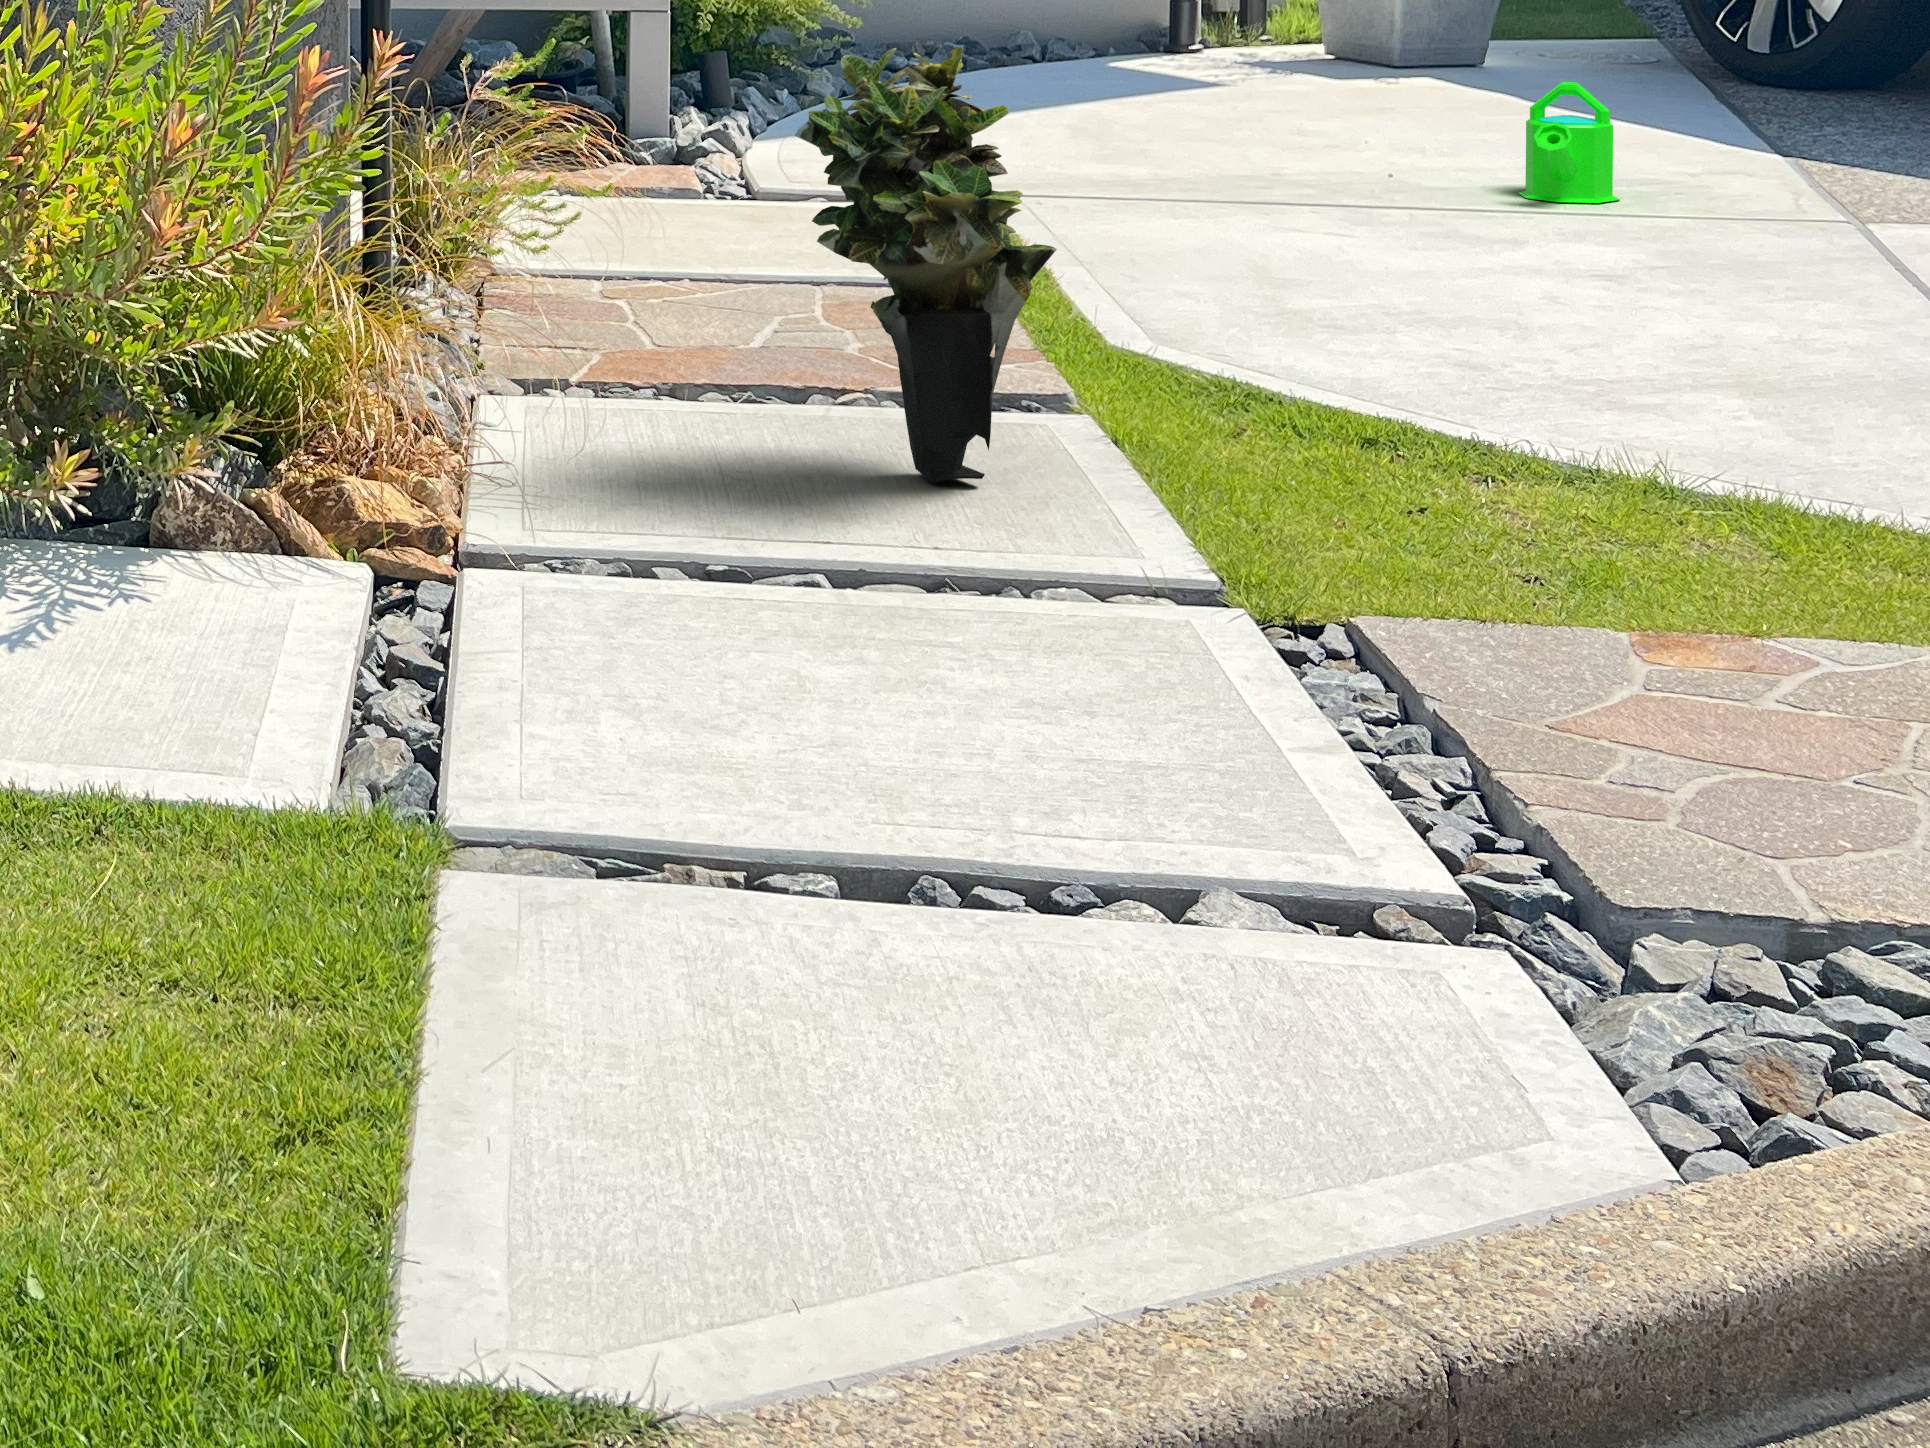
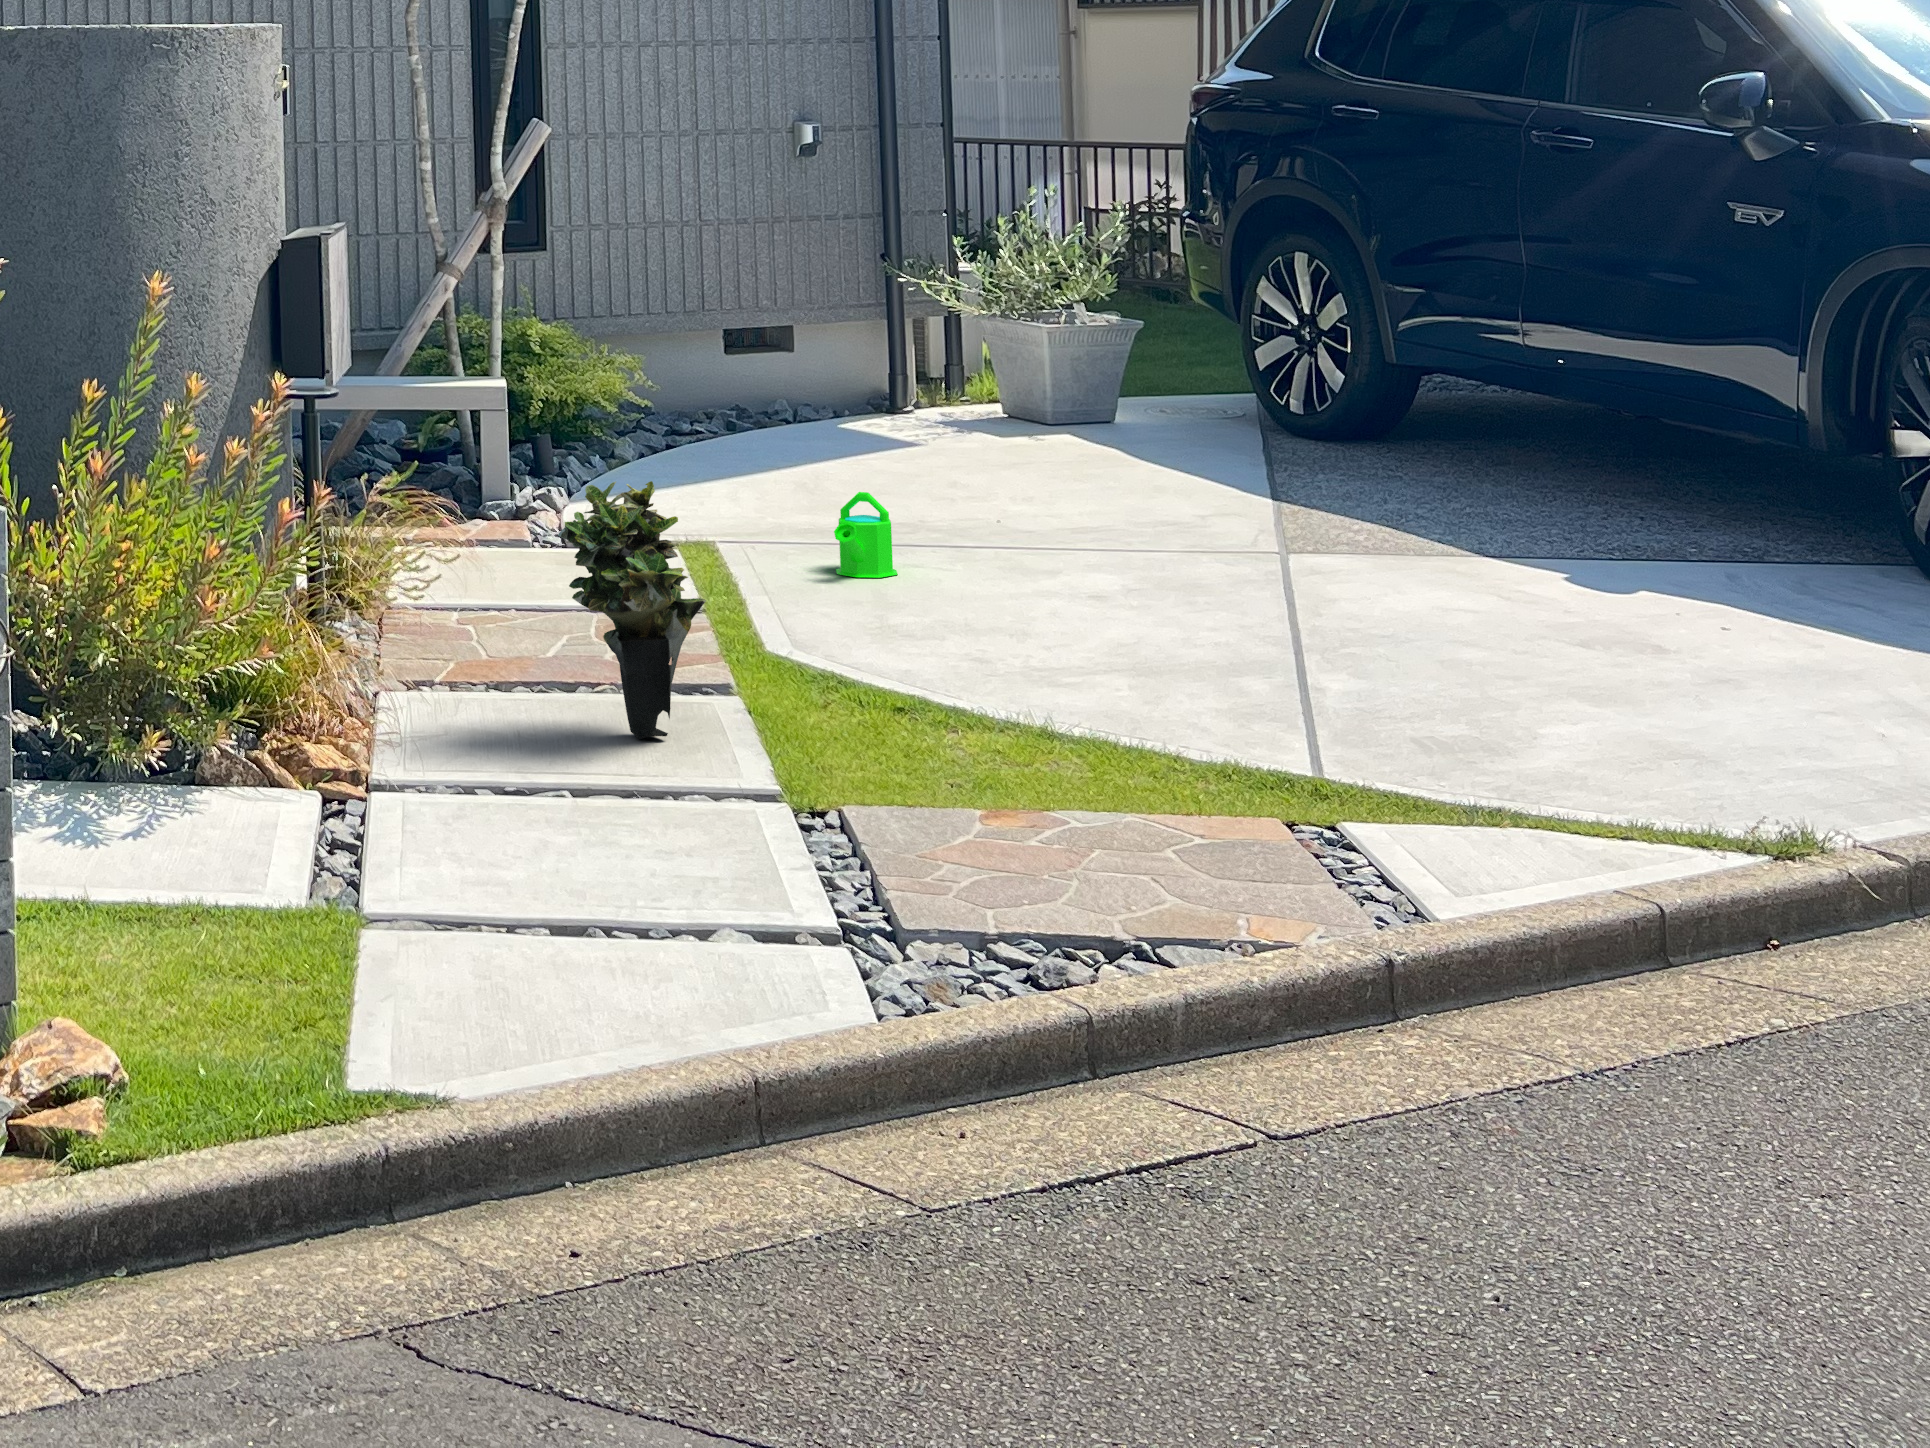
watering can: present [1519,82,1620,203] -> present [834,492,898,578]

